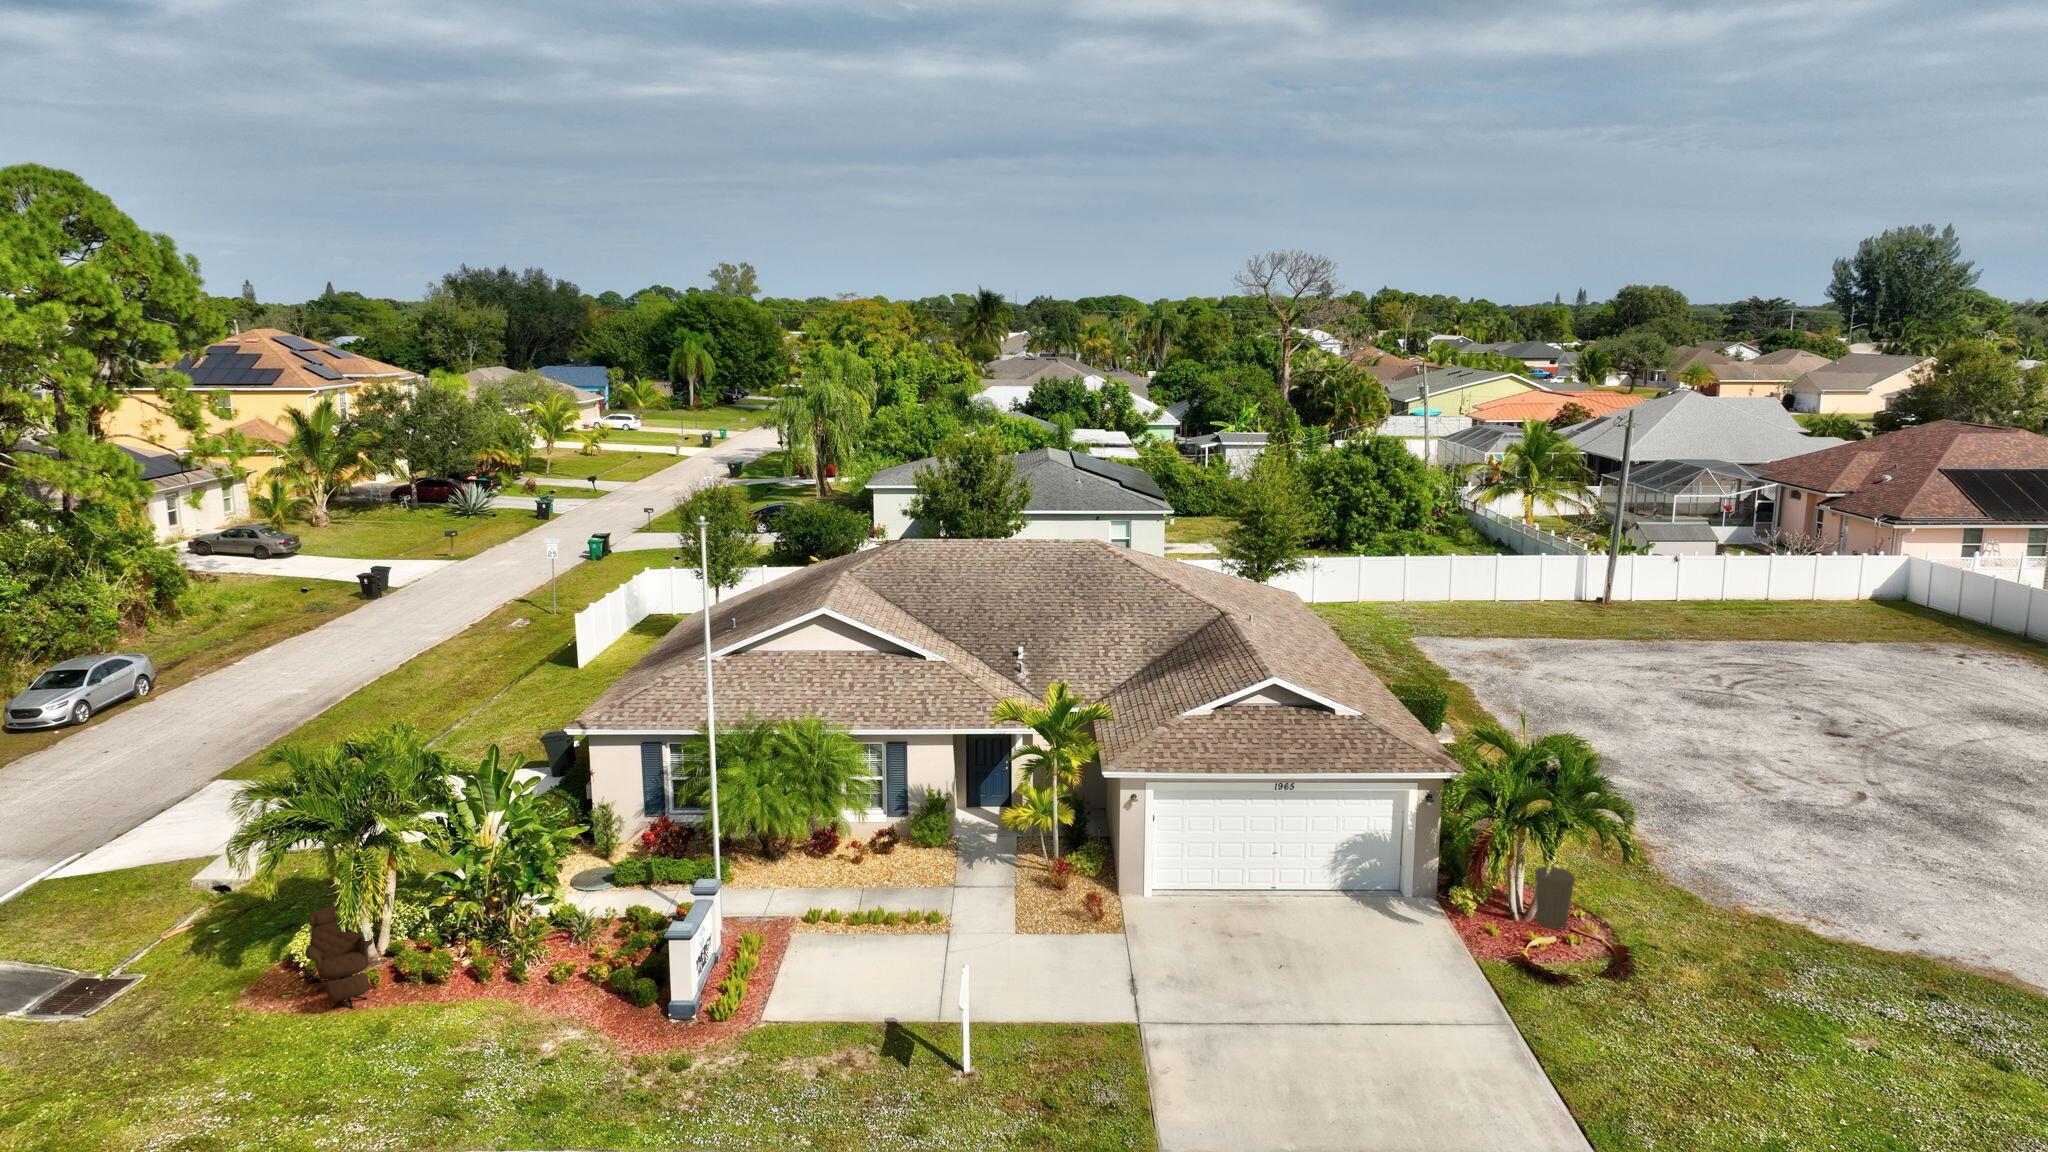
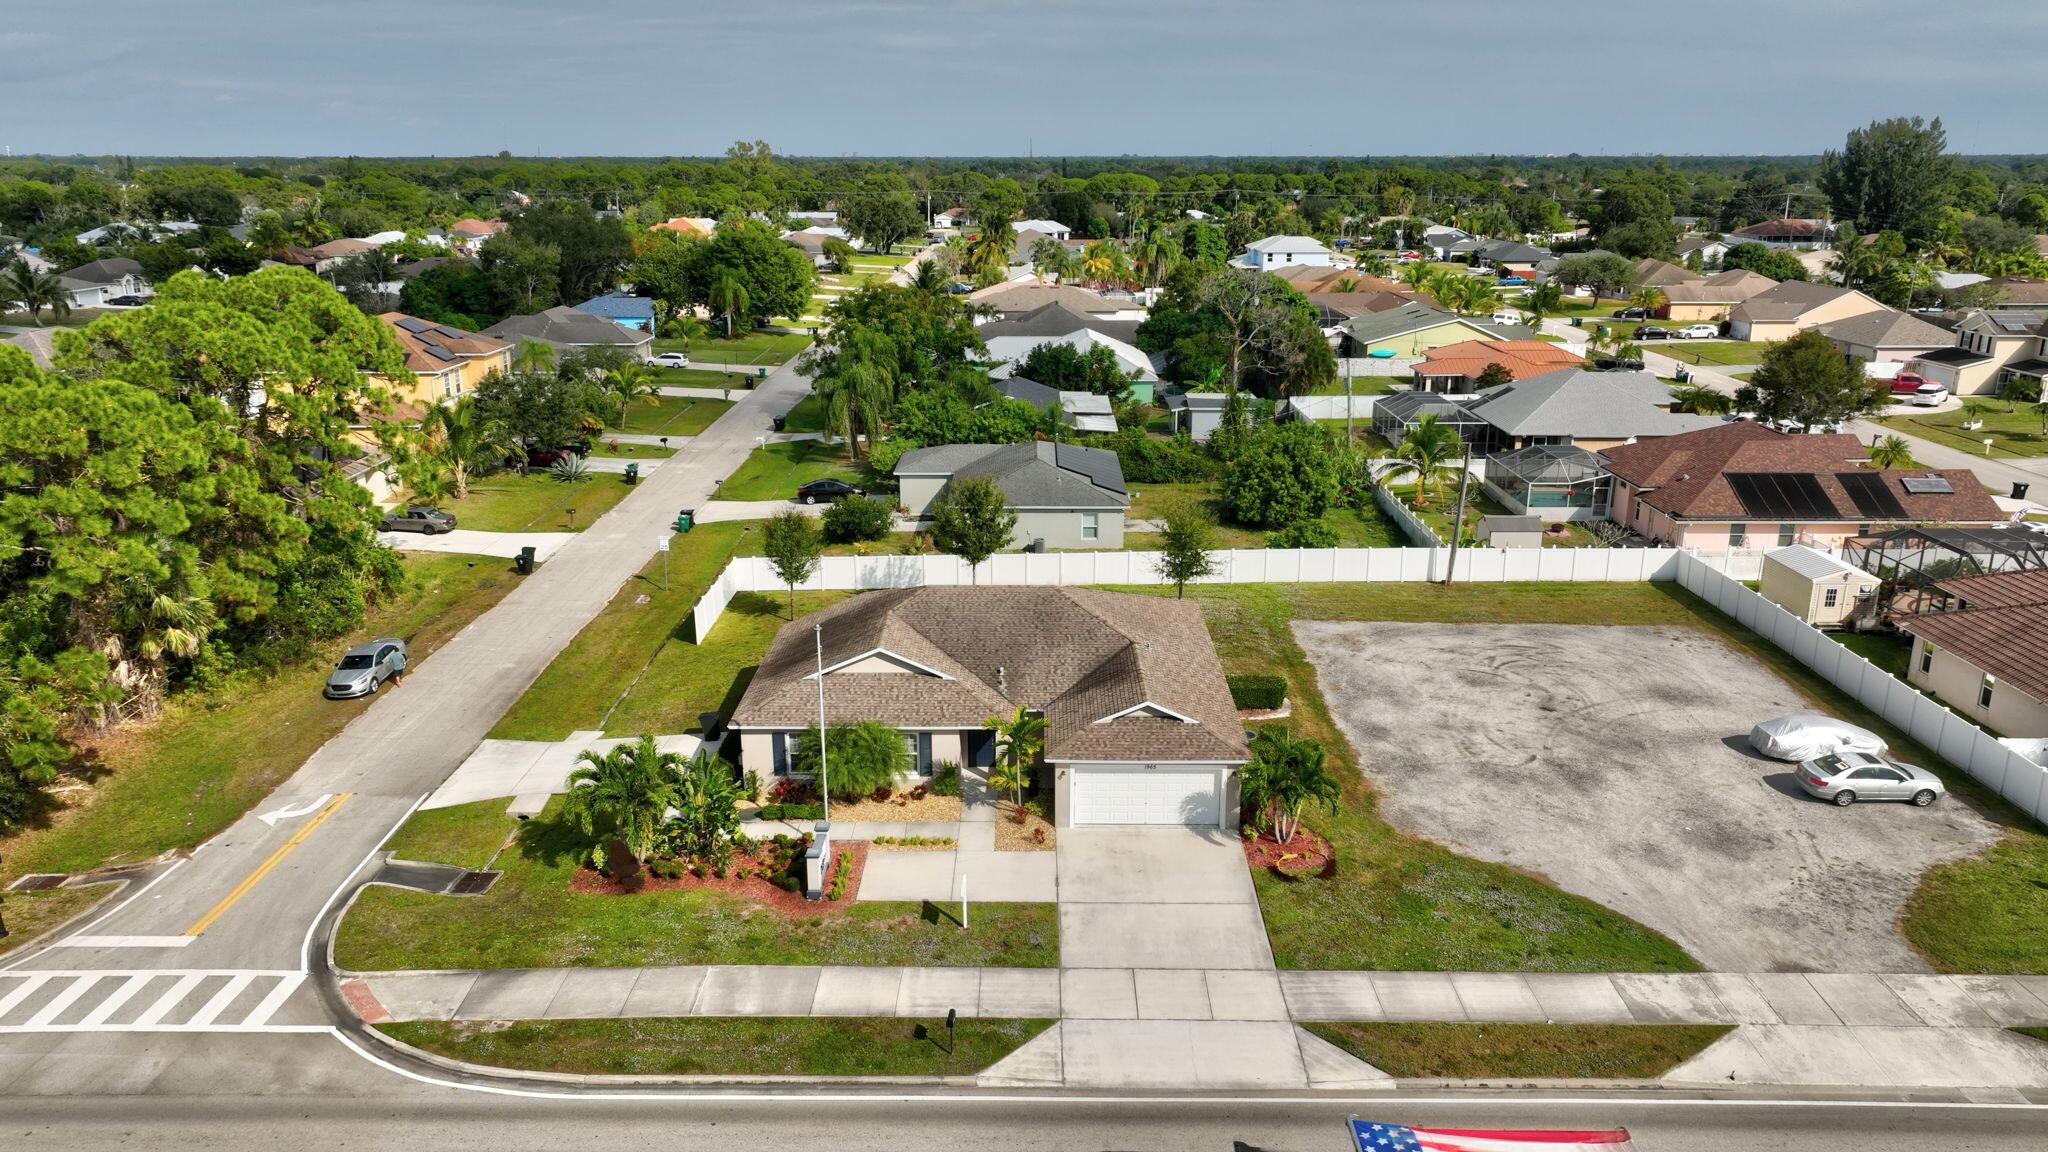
trash can: present [1535,867,1575,929] -> none [1292,813,1314,849]

